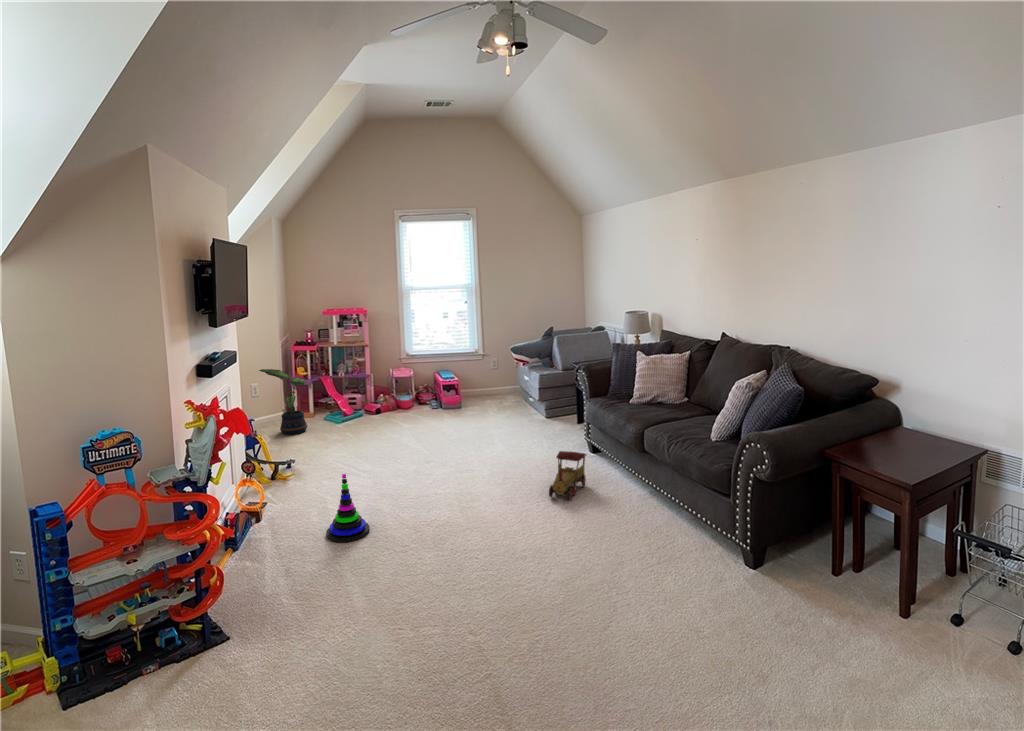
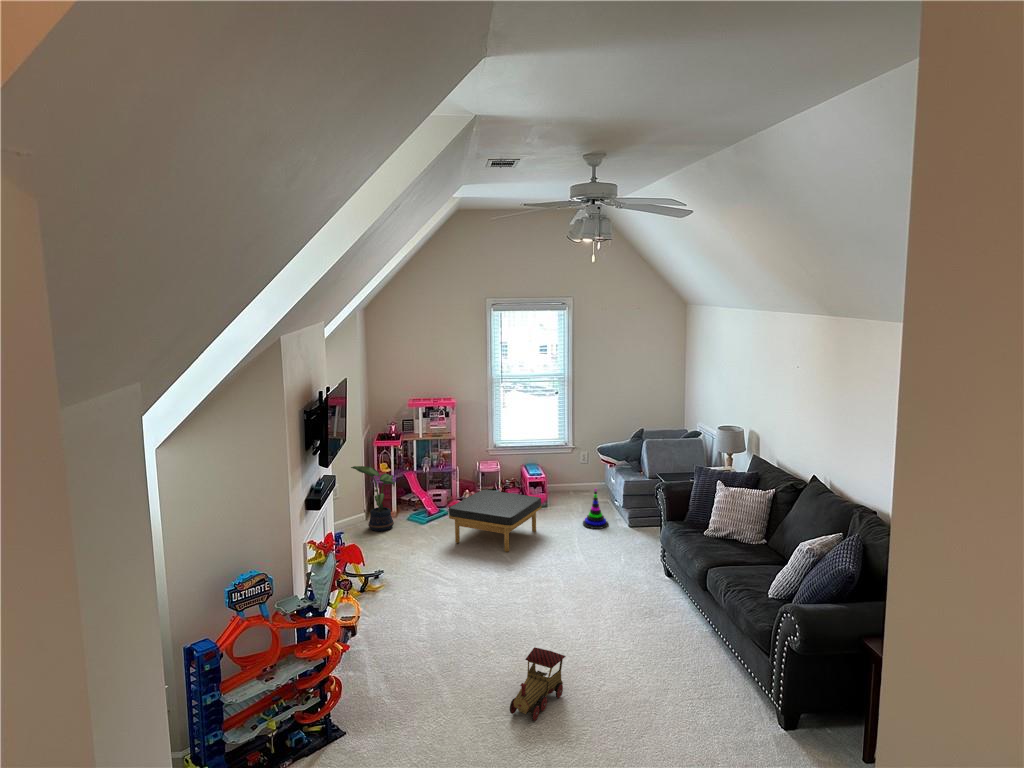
ottoman: none [363,390,457,443] -> present [449,490,542,552]
toy train: present [549,451,587,500] -> present [510,647,566,721]
stacking toy: present [326,474,370,543] -> present [583,489,608,529]

